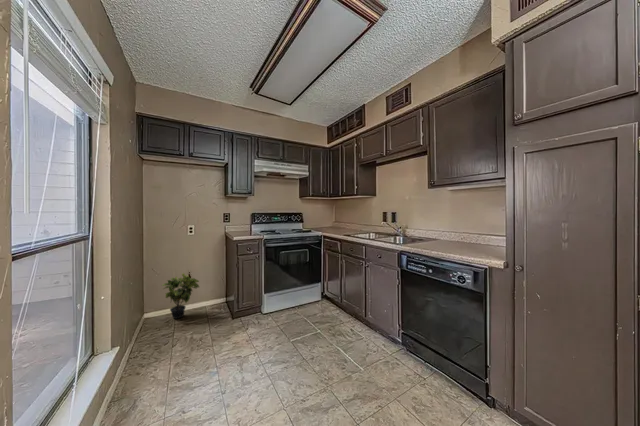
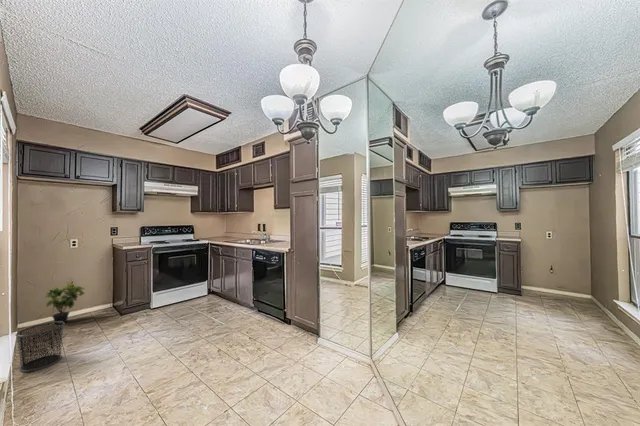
waste bin: none [114,334,168,405] -> present [15,322,65,372]

